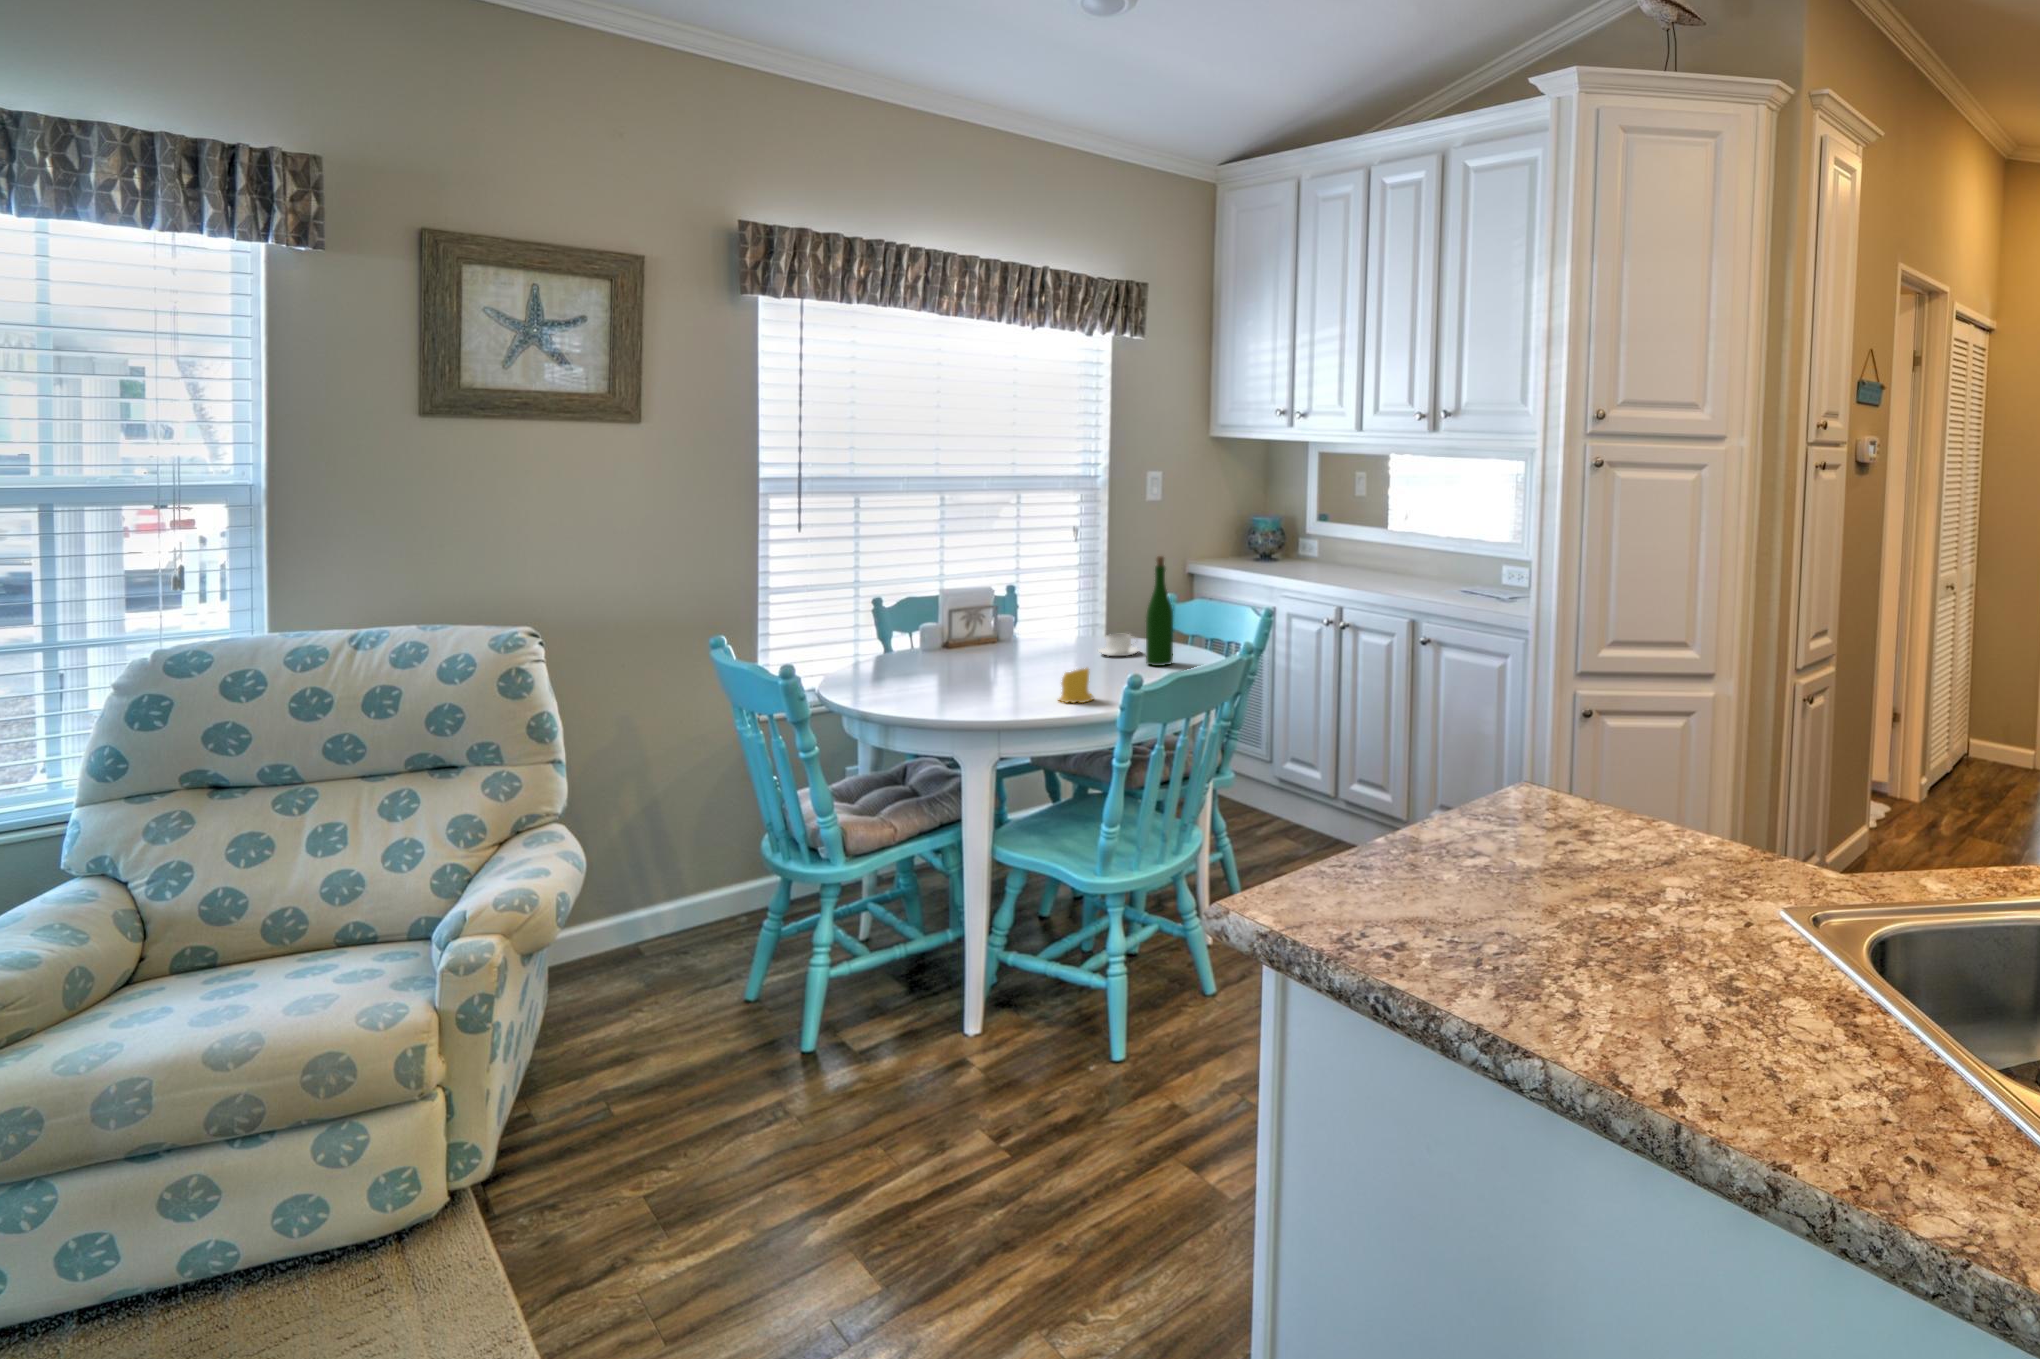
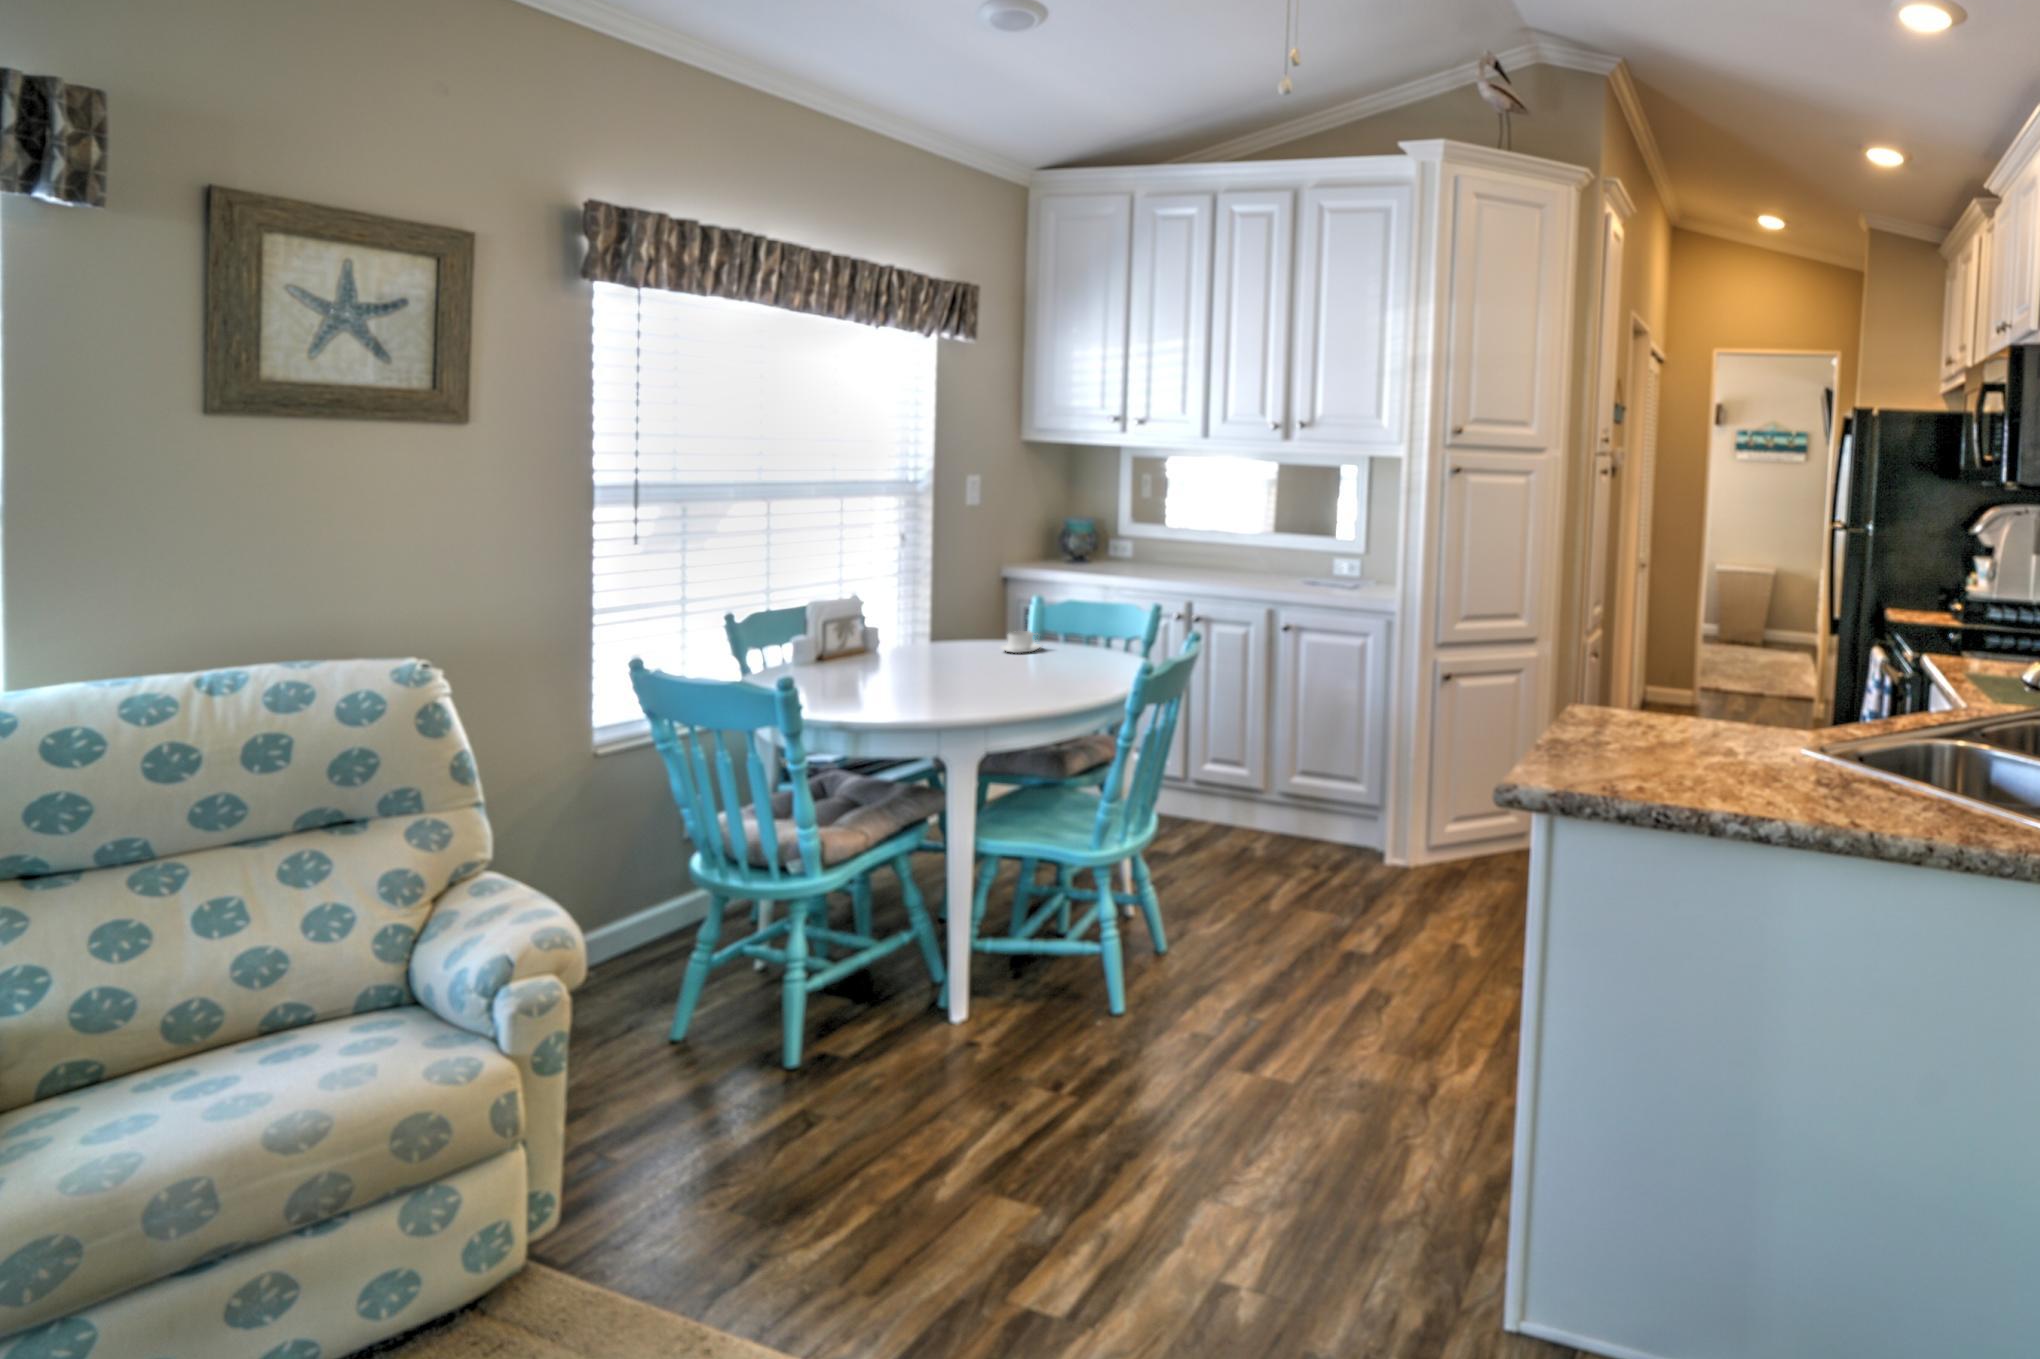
wine bottle: present [1146,556,1173,666] -> none [1063,556,1091,658]
candle: present [1059,668,1093,703] -> none [1027,660,1064,696]

